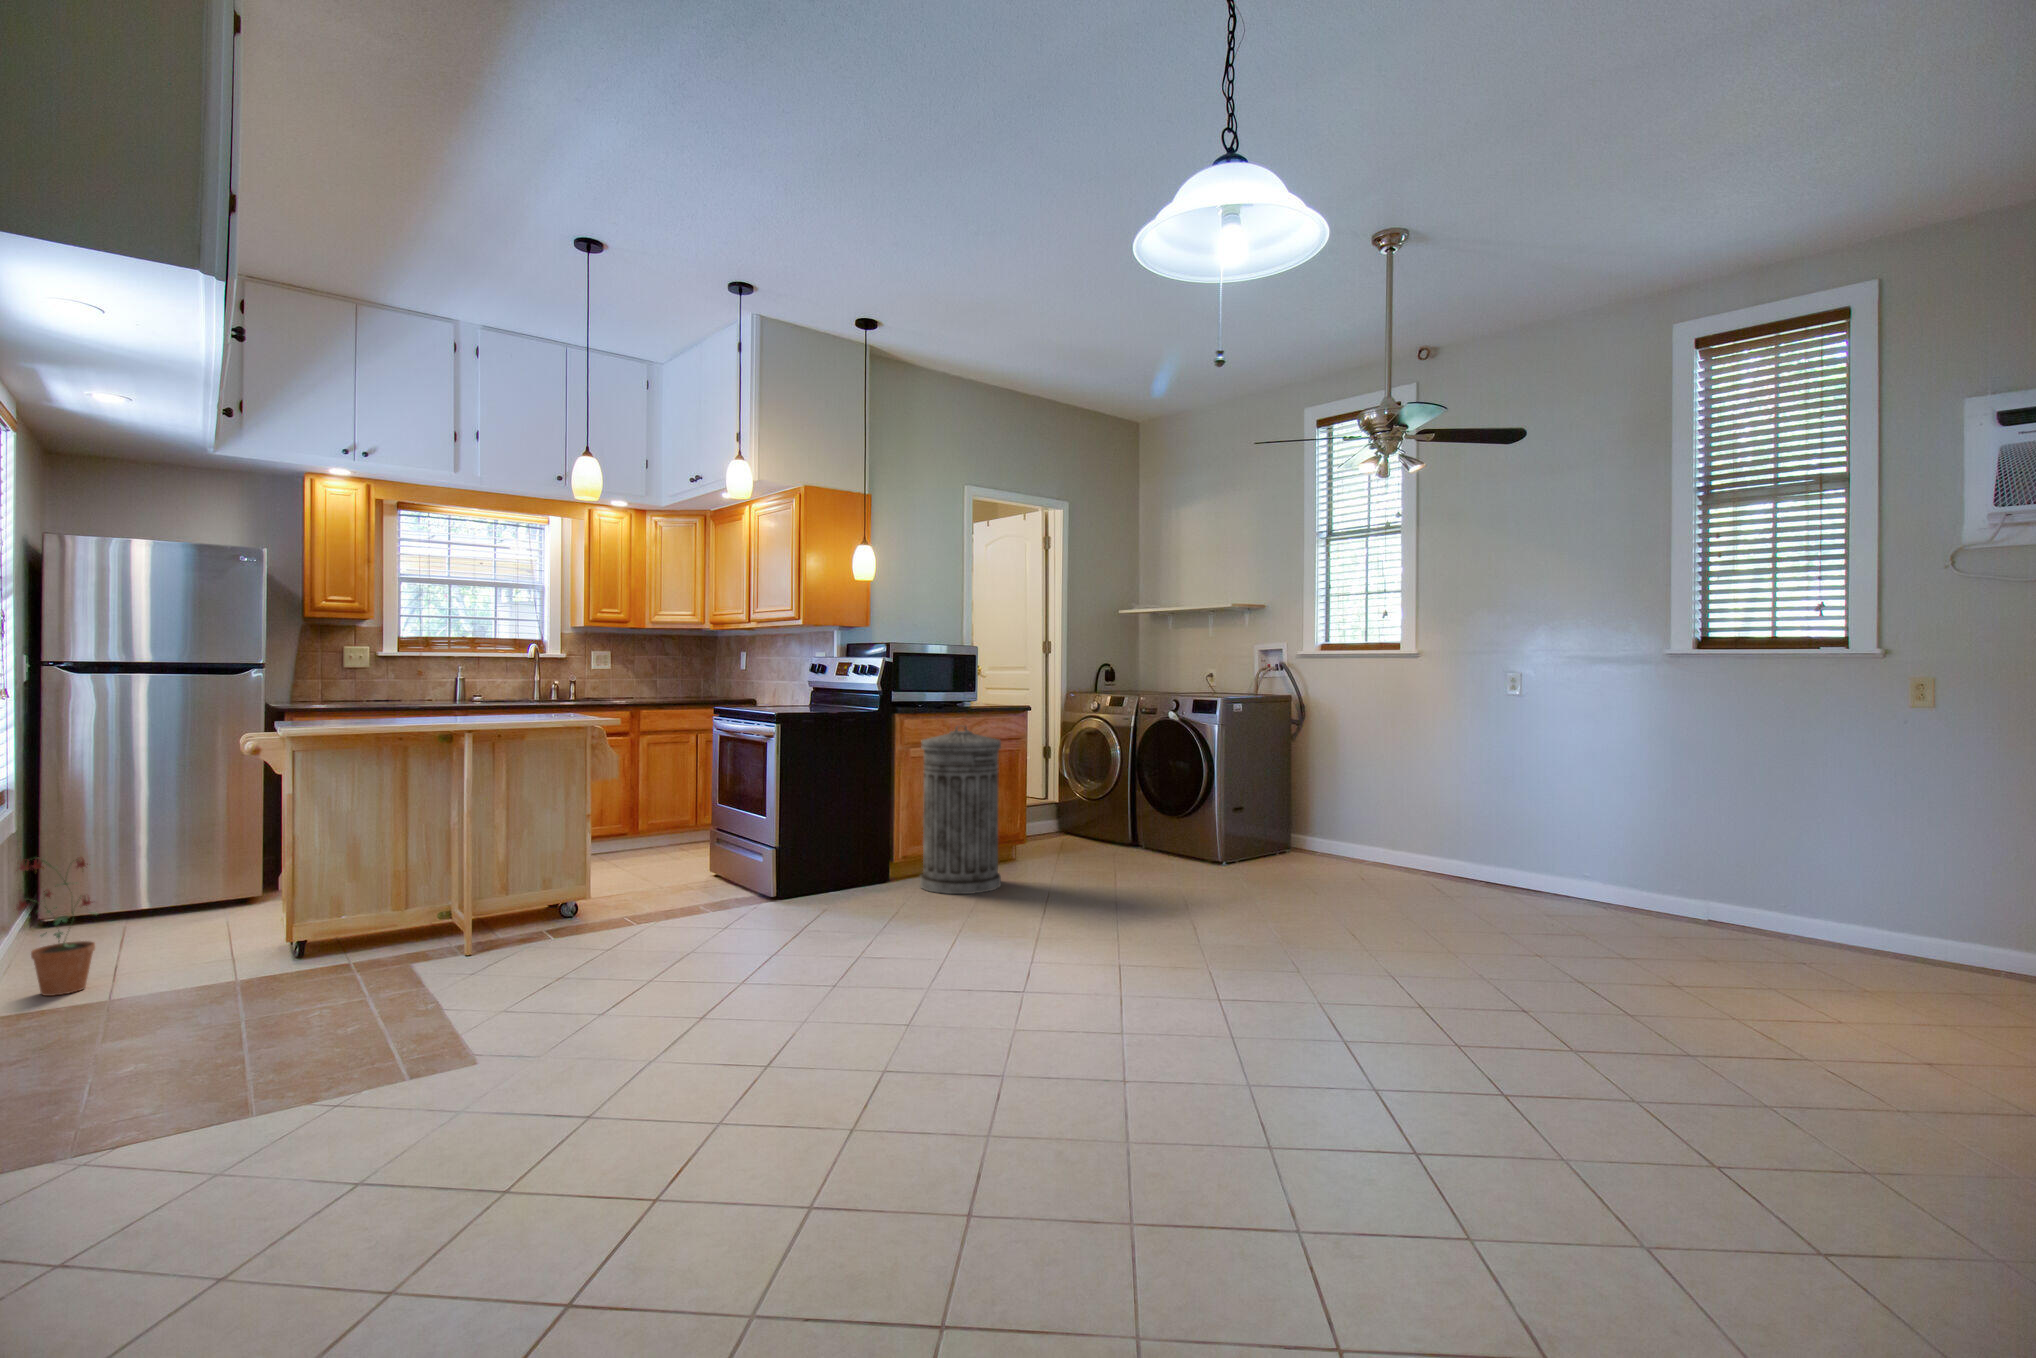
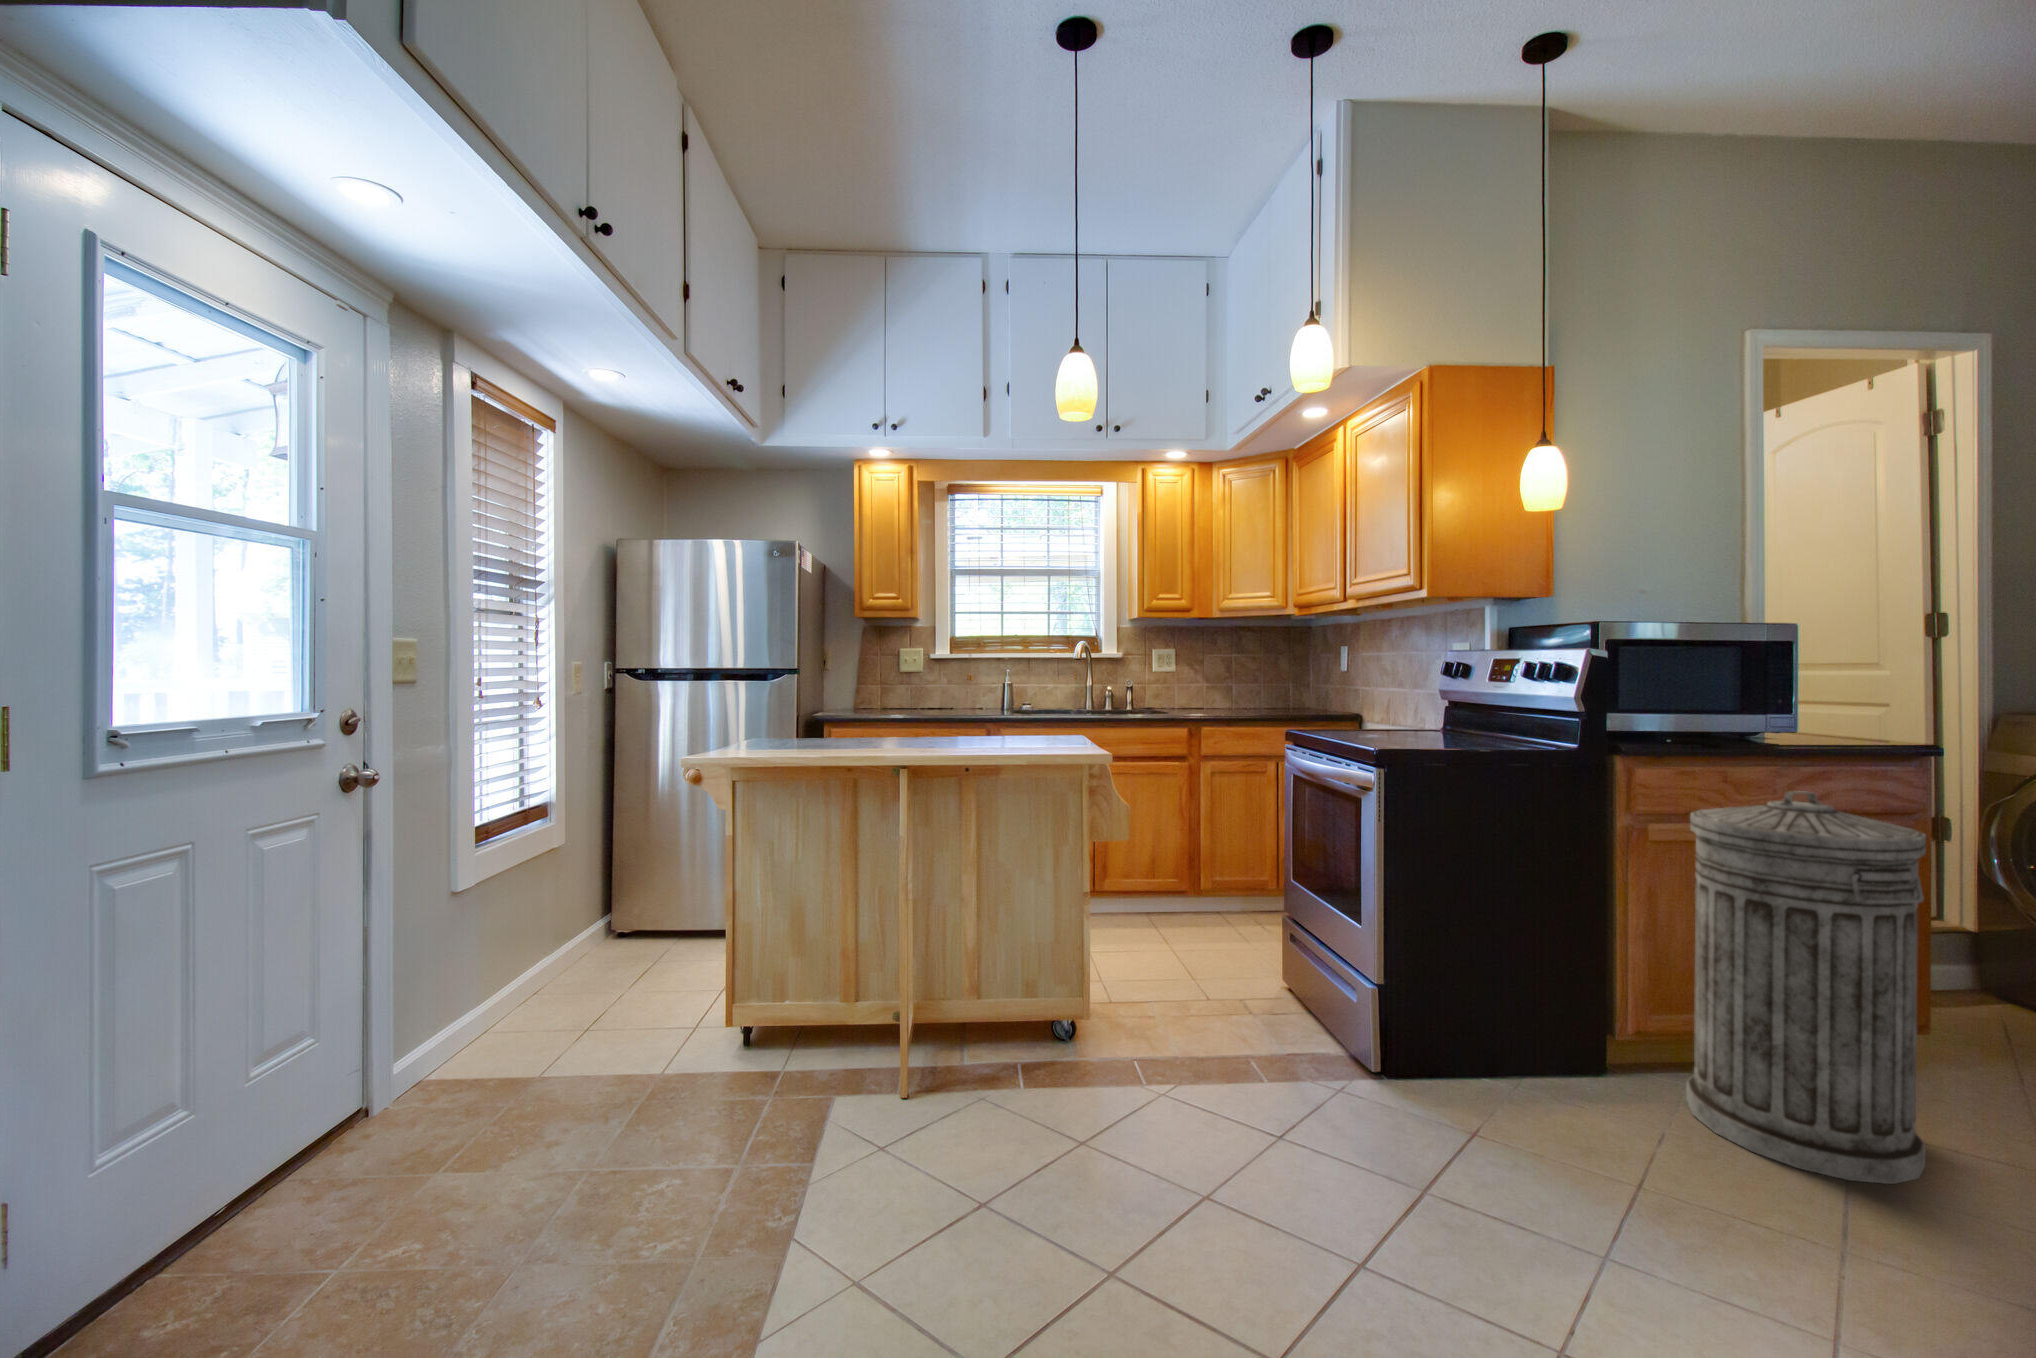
potted plant: present [17,857,97,996] -> none [456,890,556,1053]

